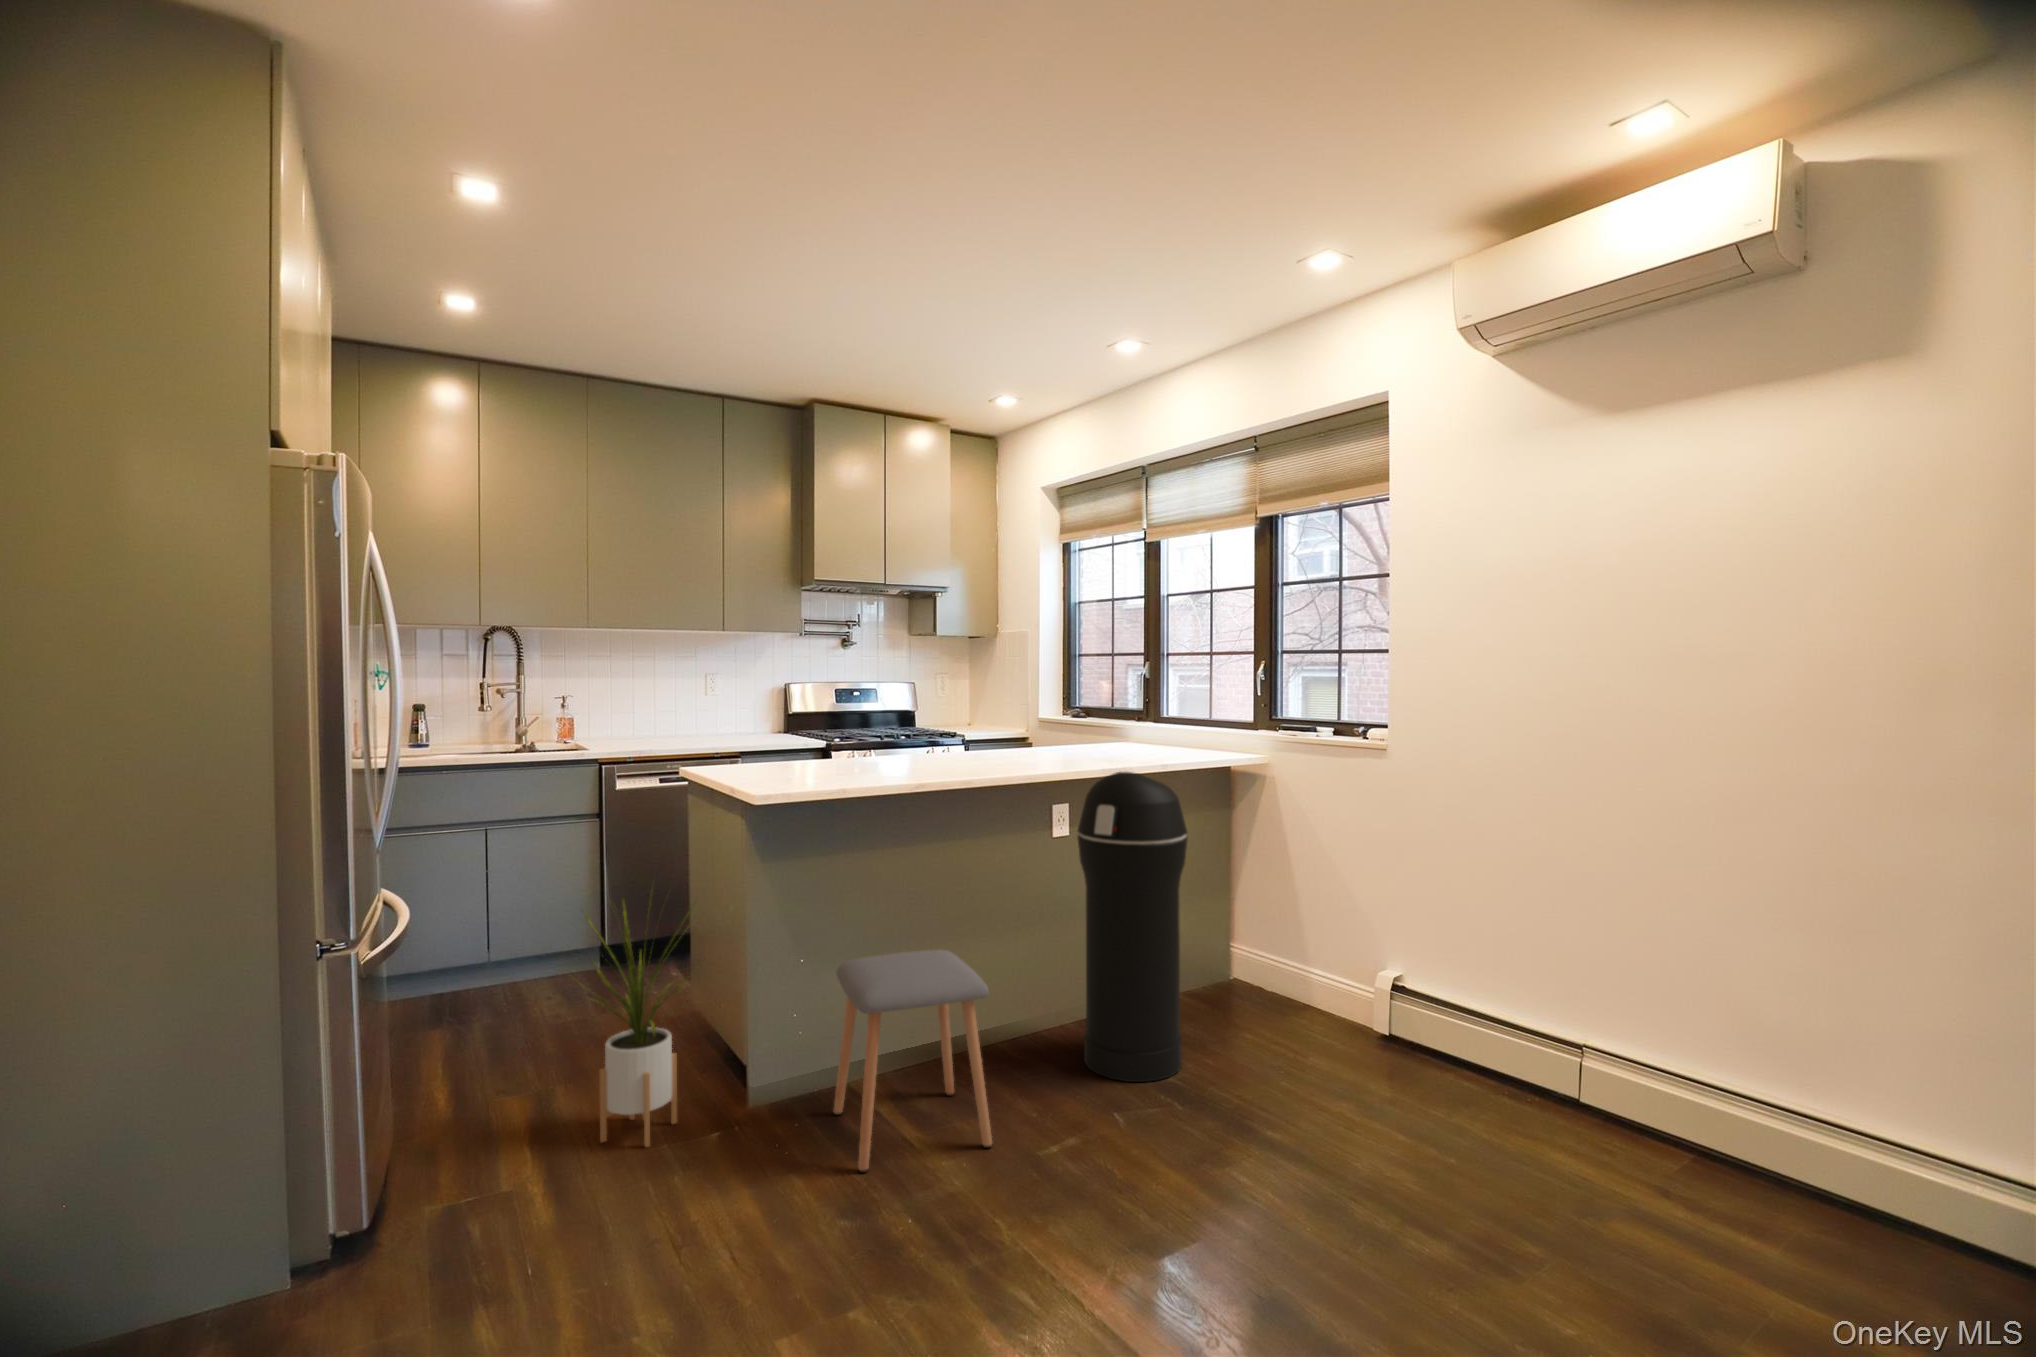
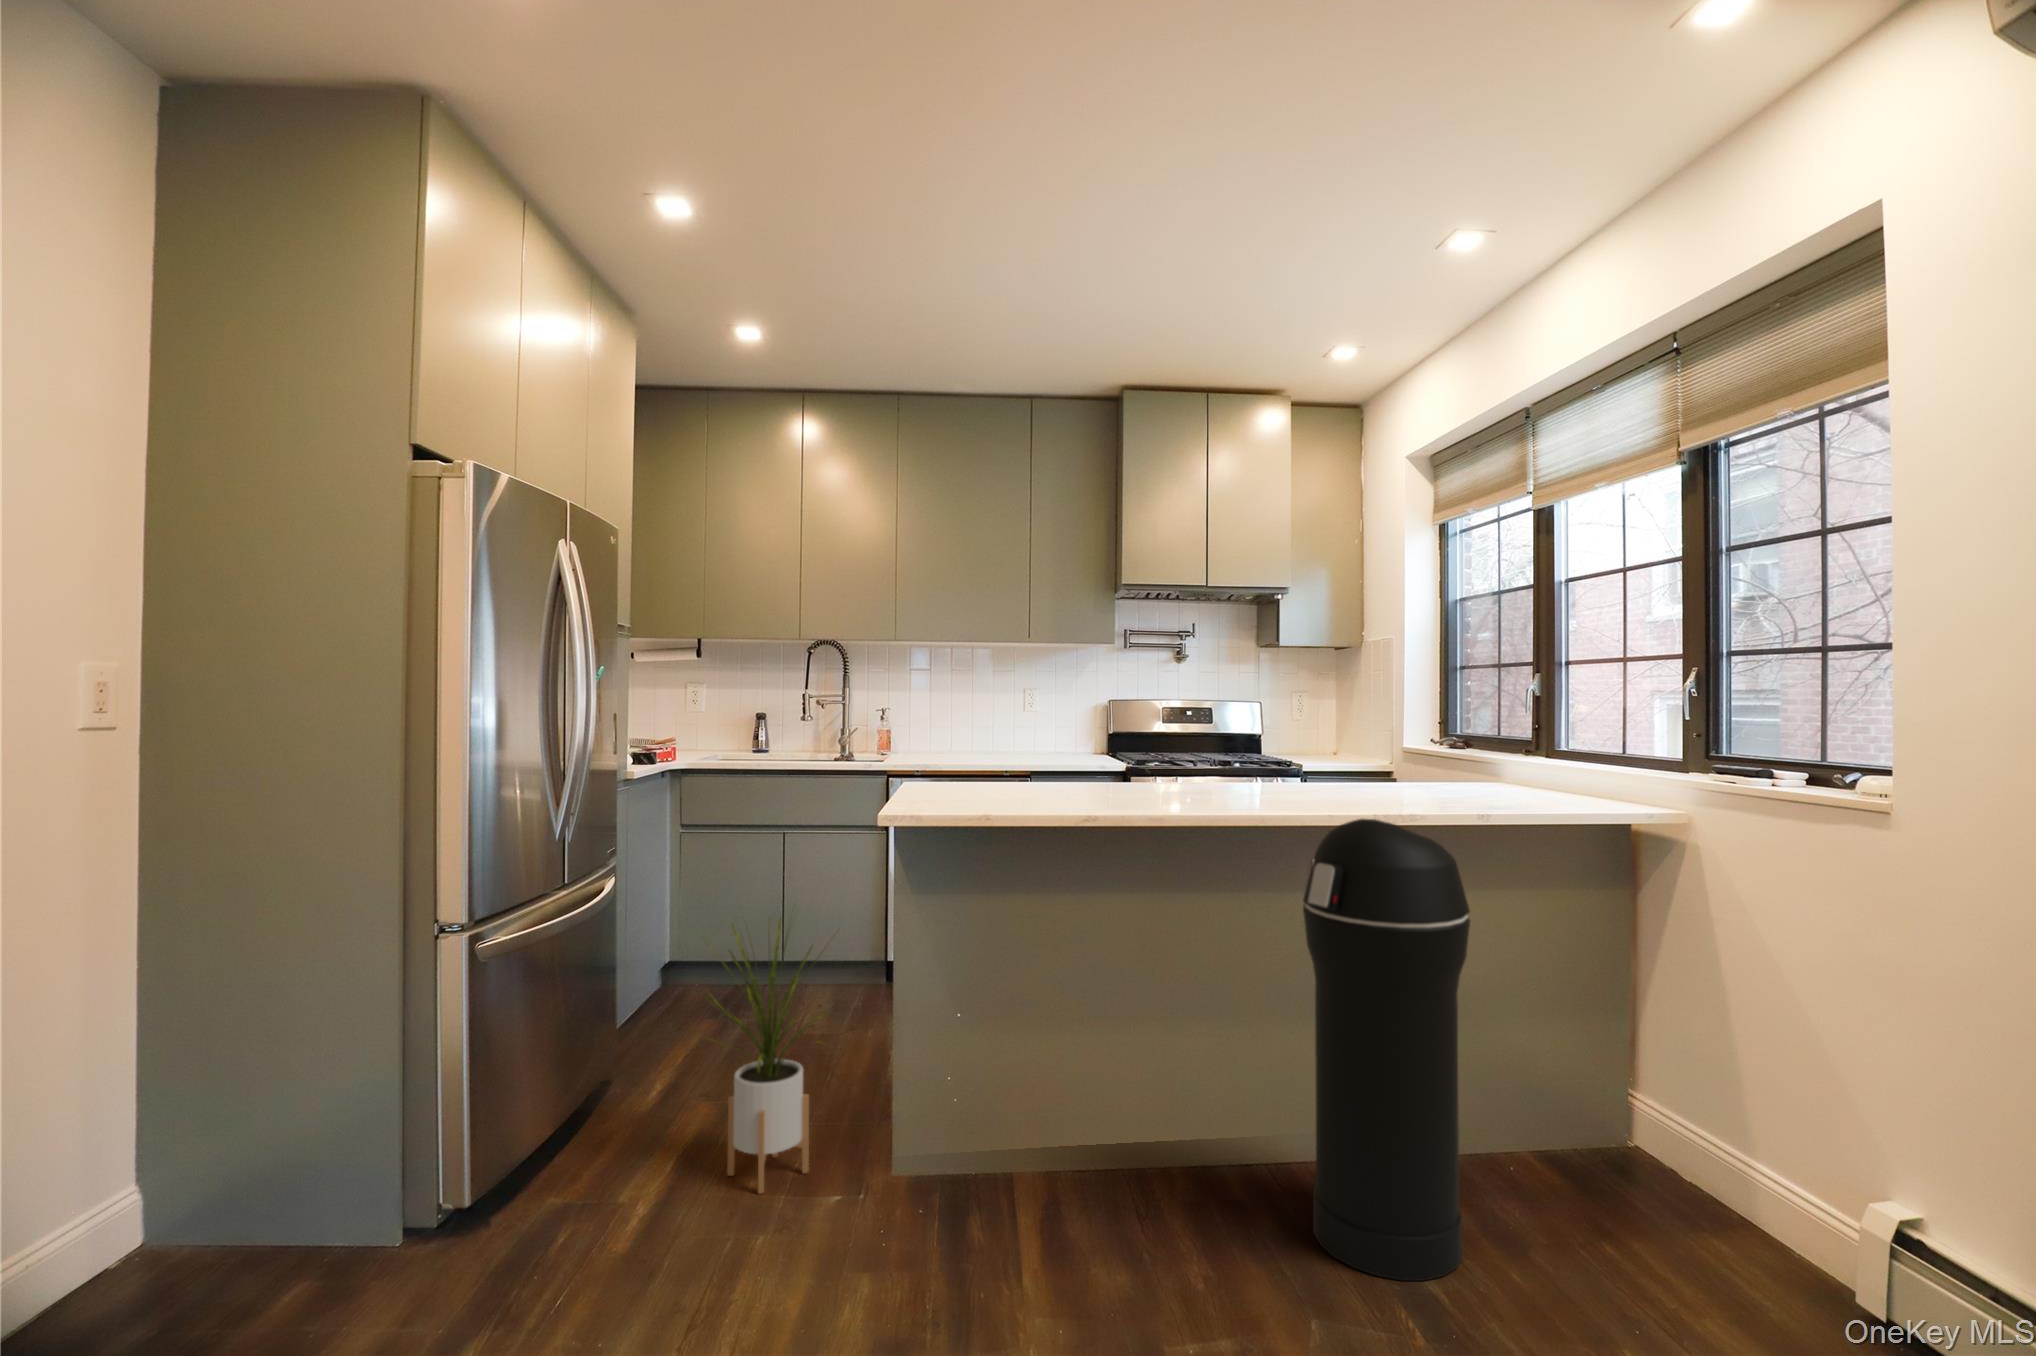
stool: present [834,950,992,1173] -> none [927,1024,1113,1313]

